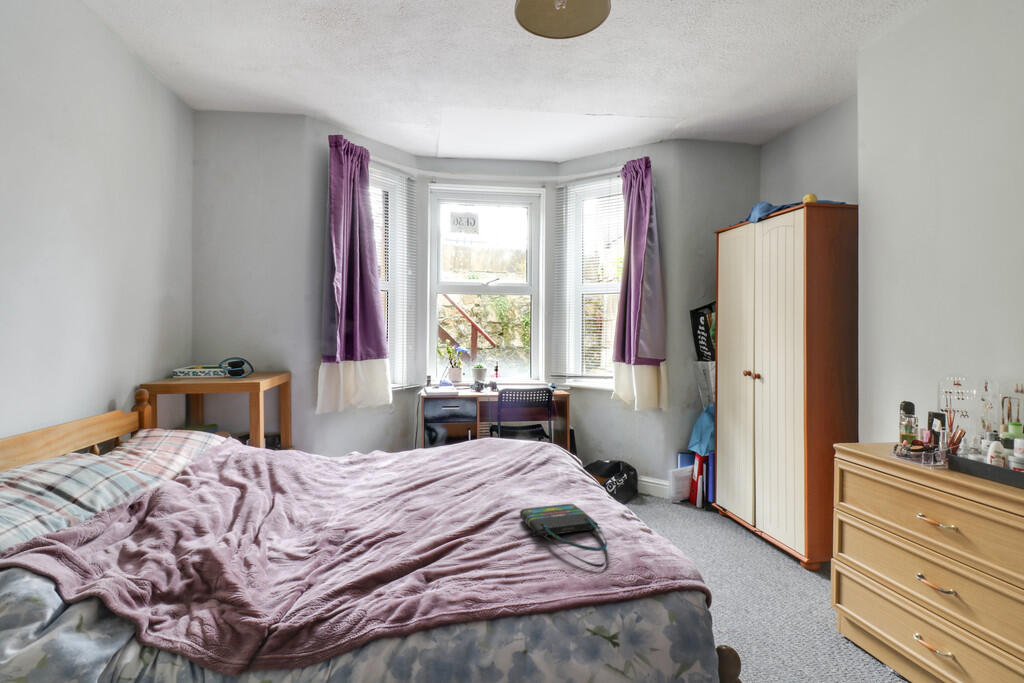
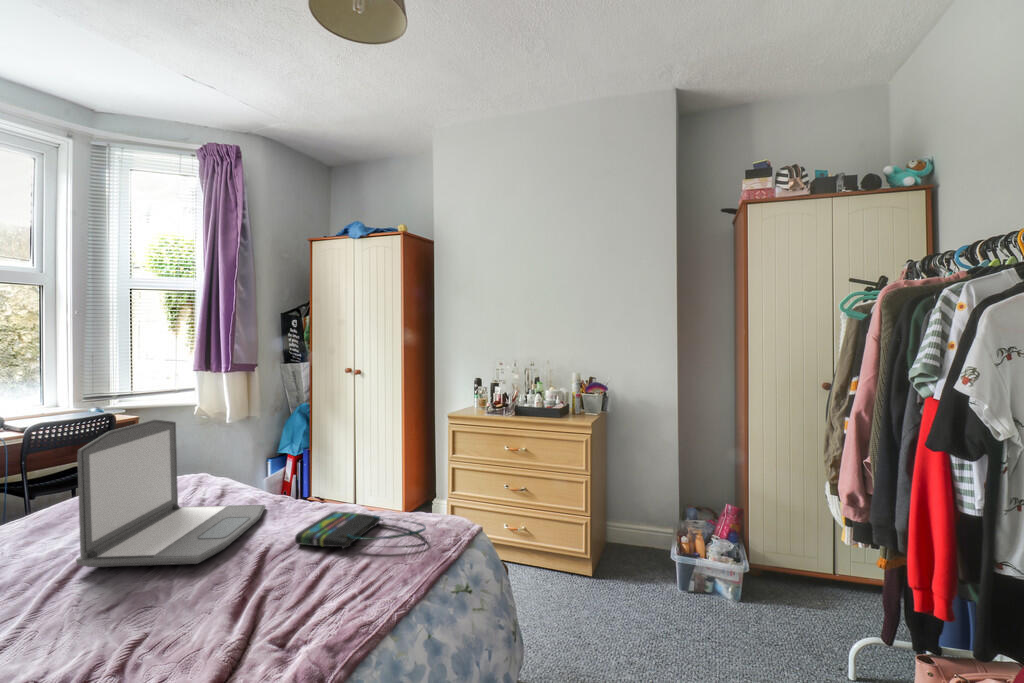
laptop: none [420,391,544,504] -> present [76,420,266,567]

